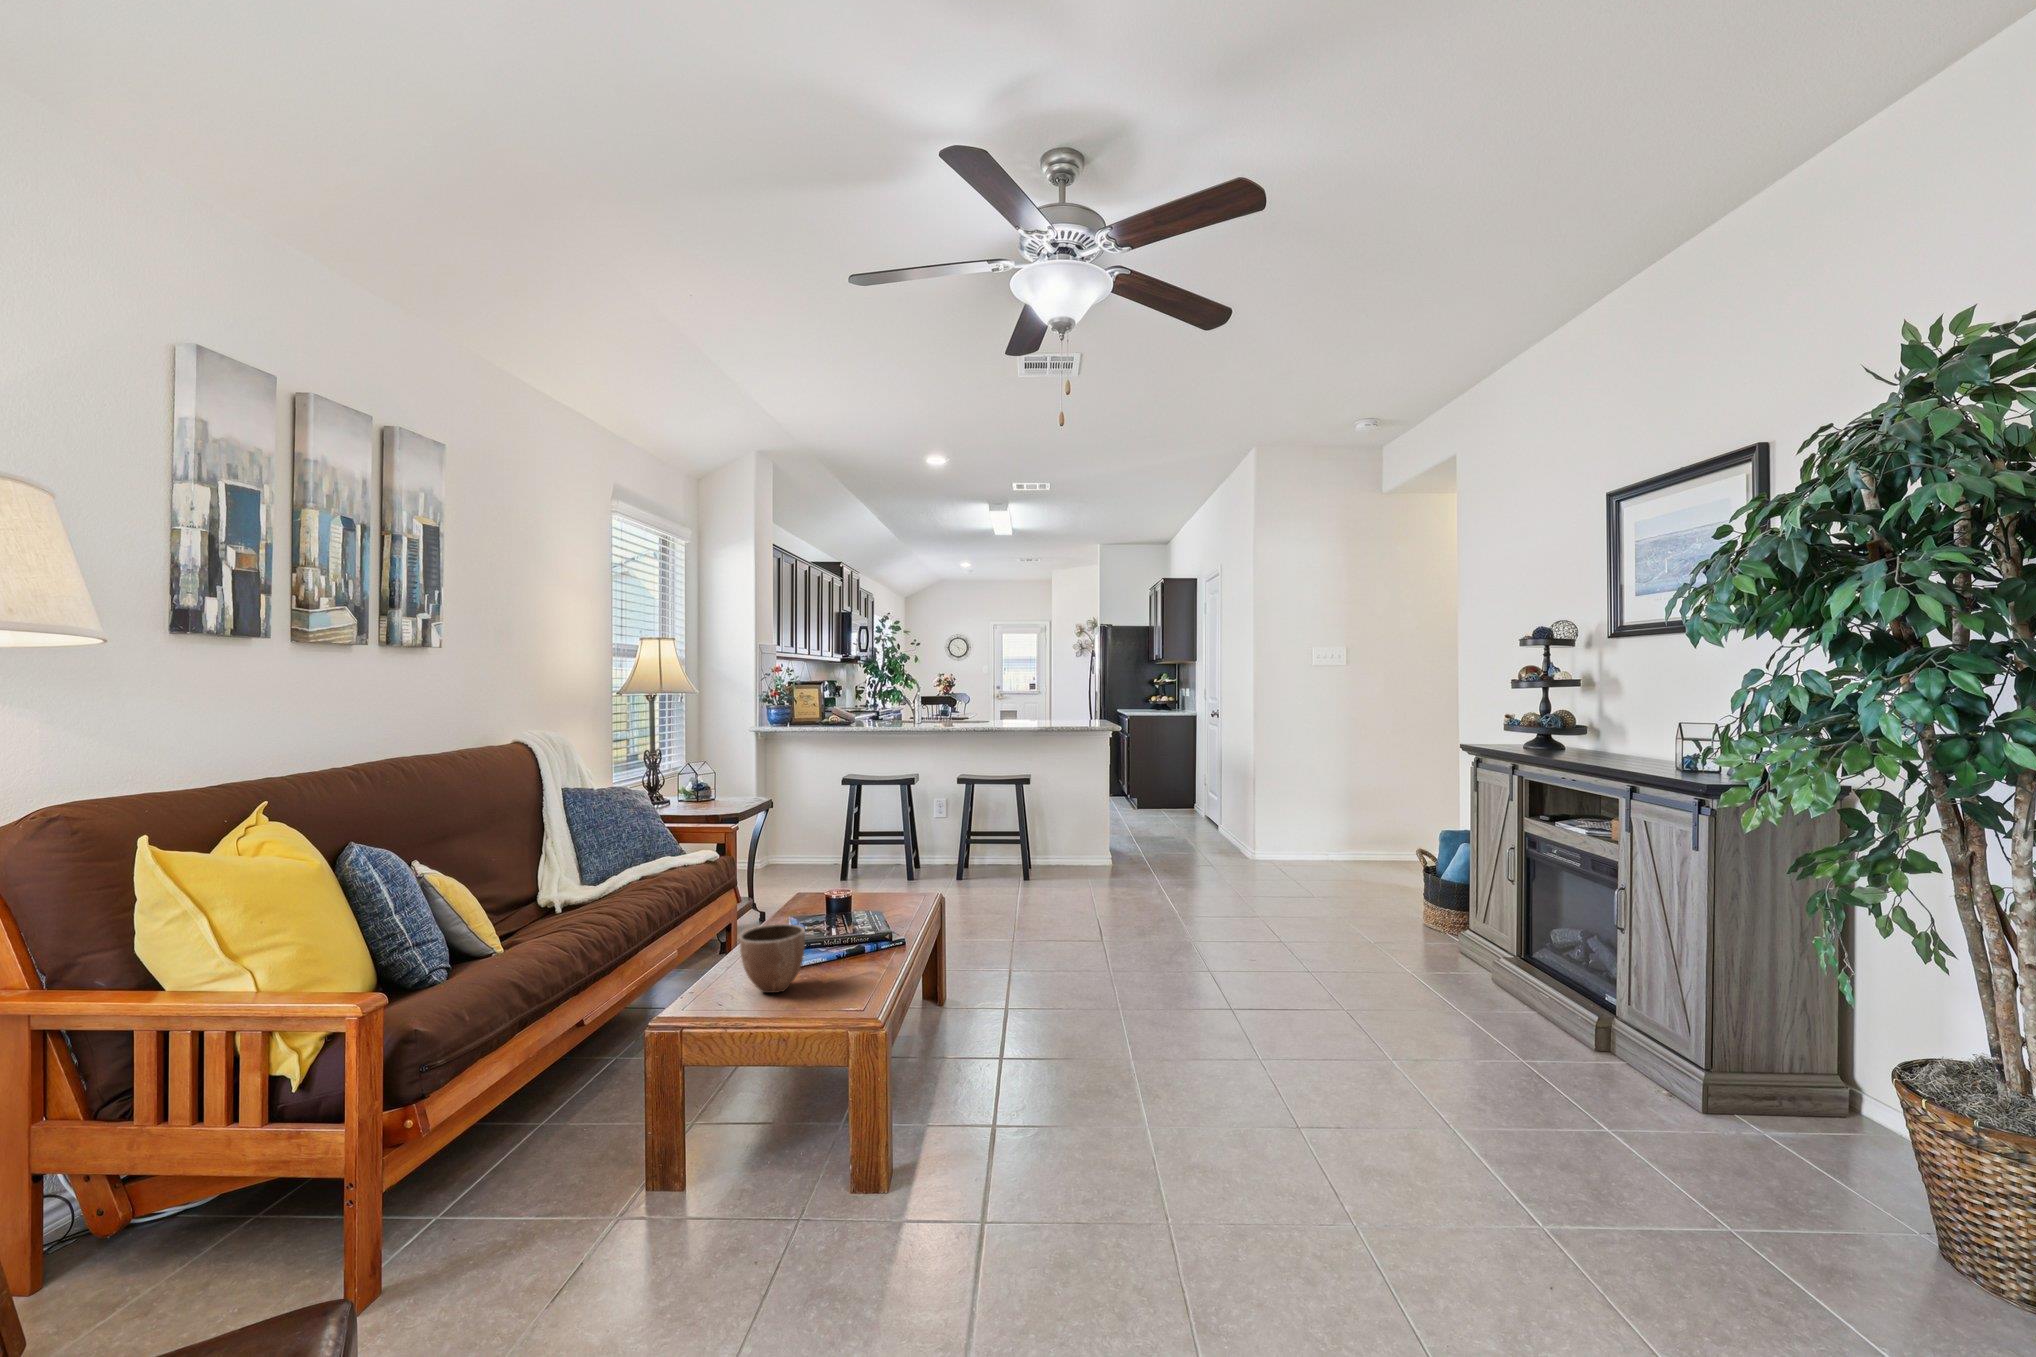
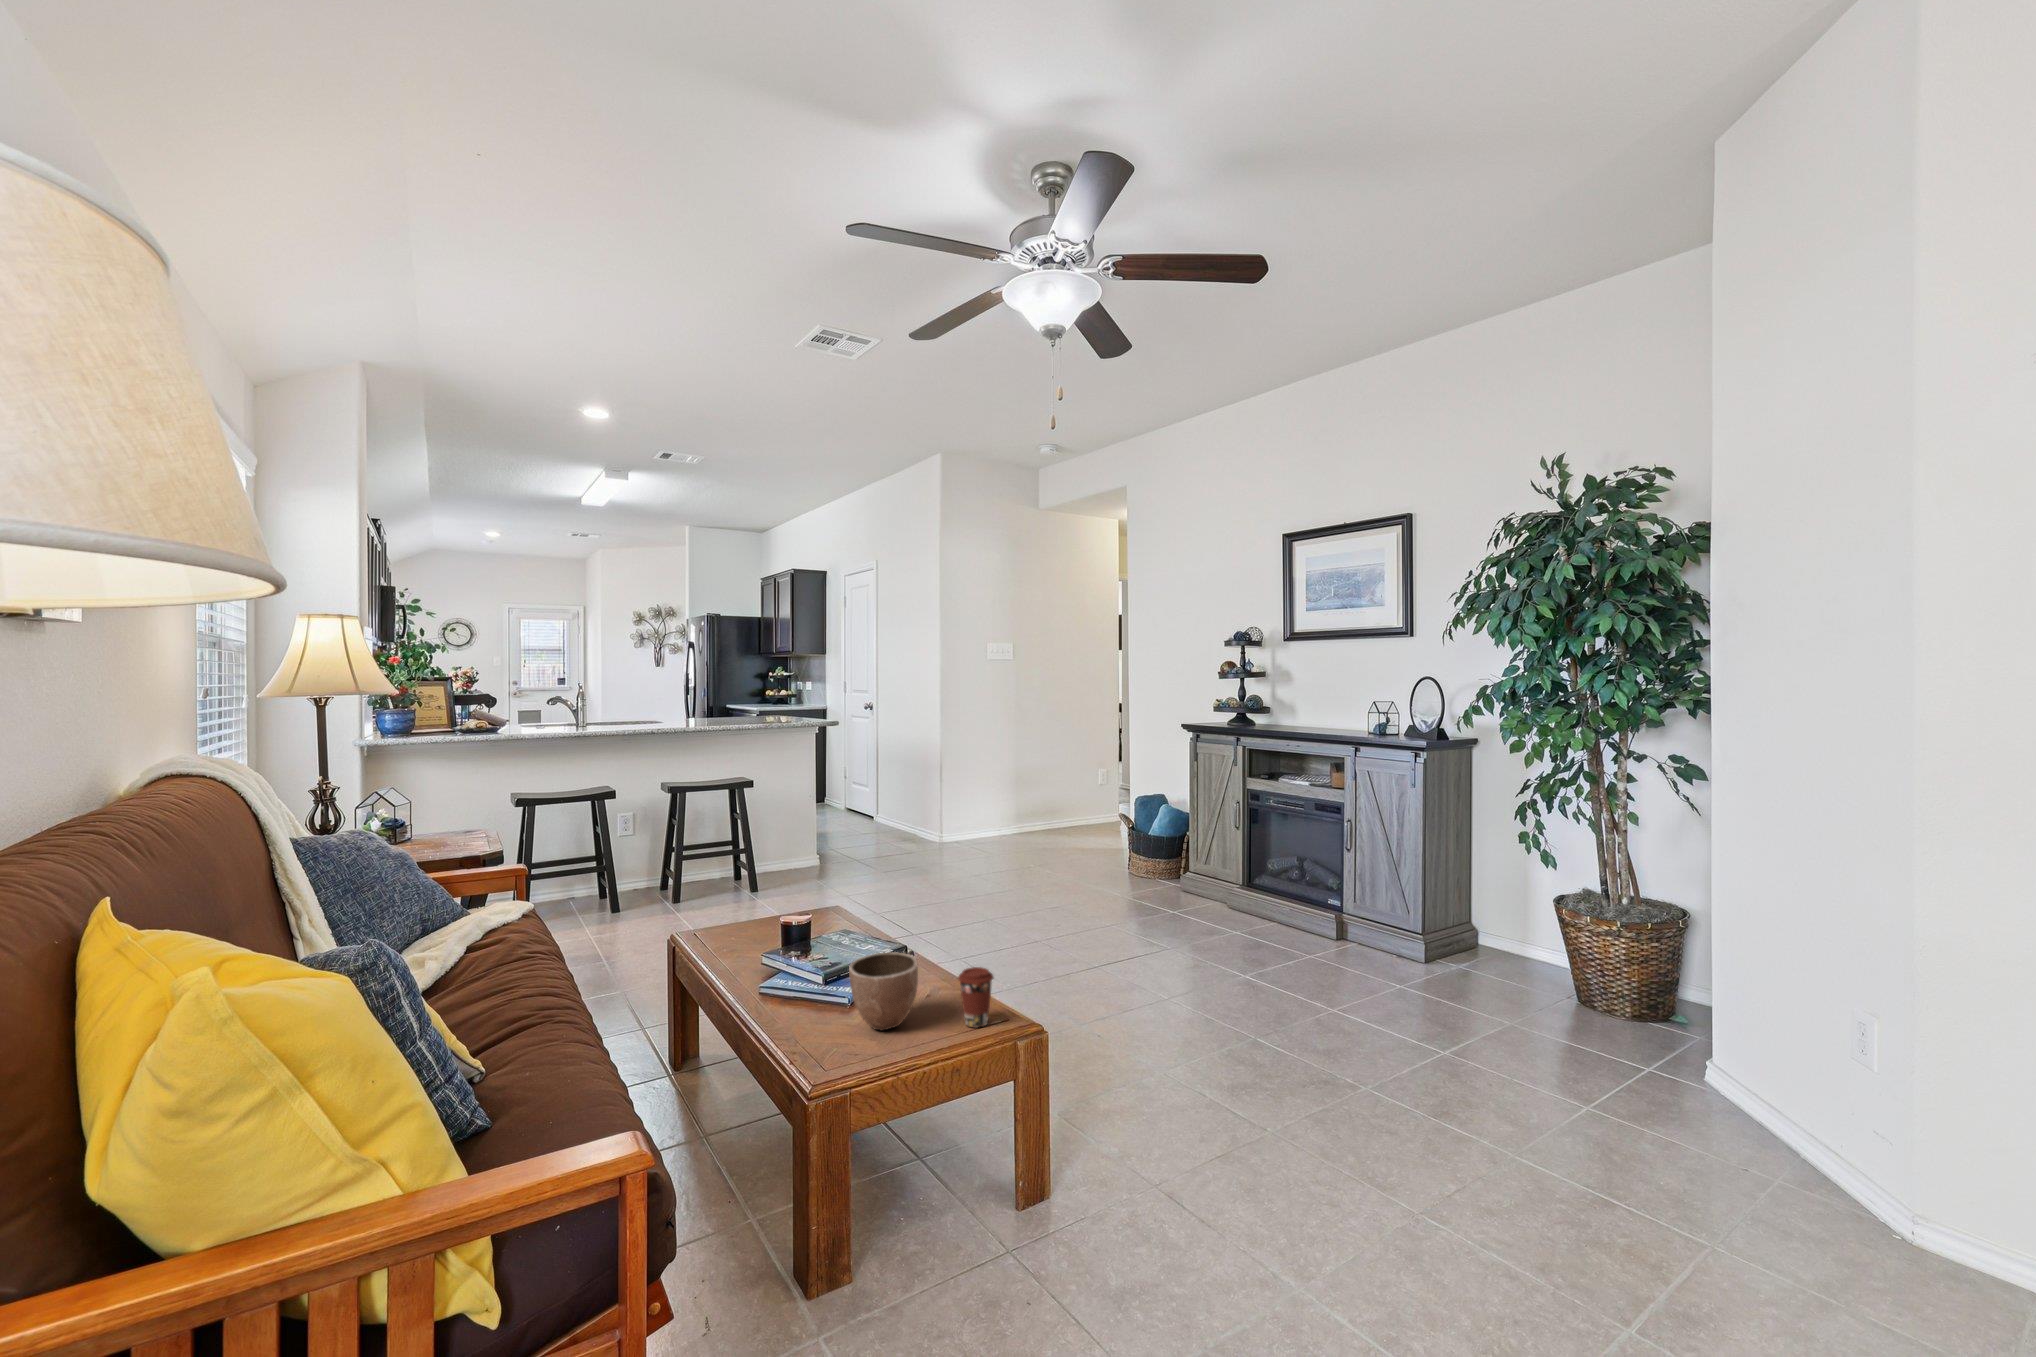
coffee cup: none [817,951,853,1008] -> present [958,967,993,1028]

